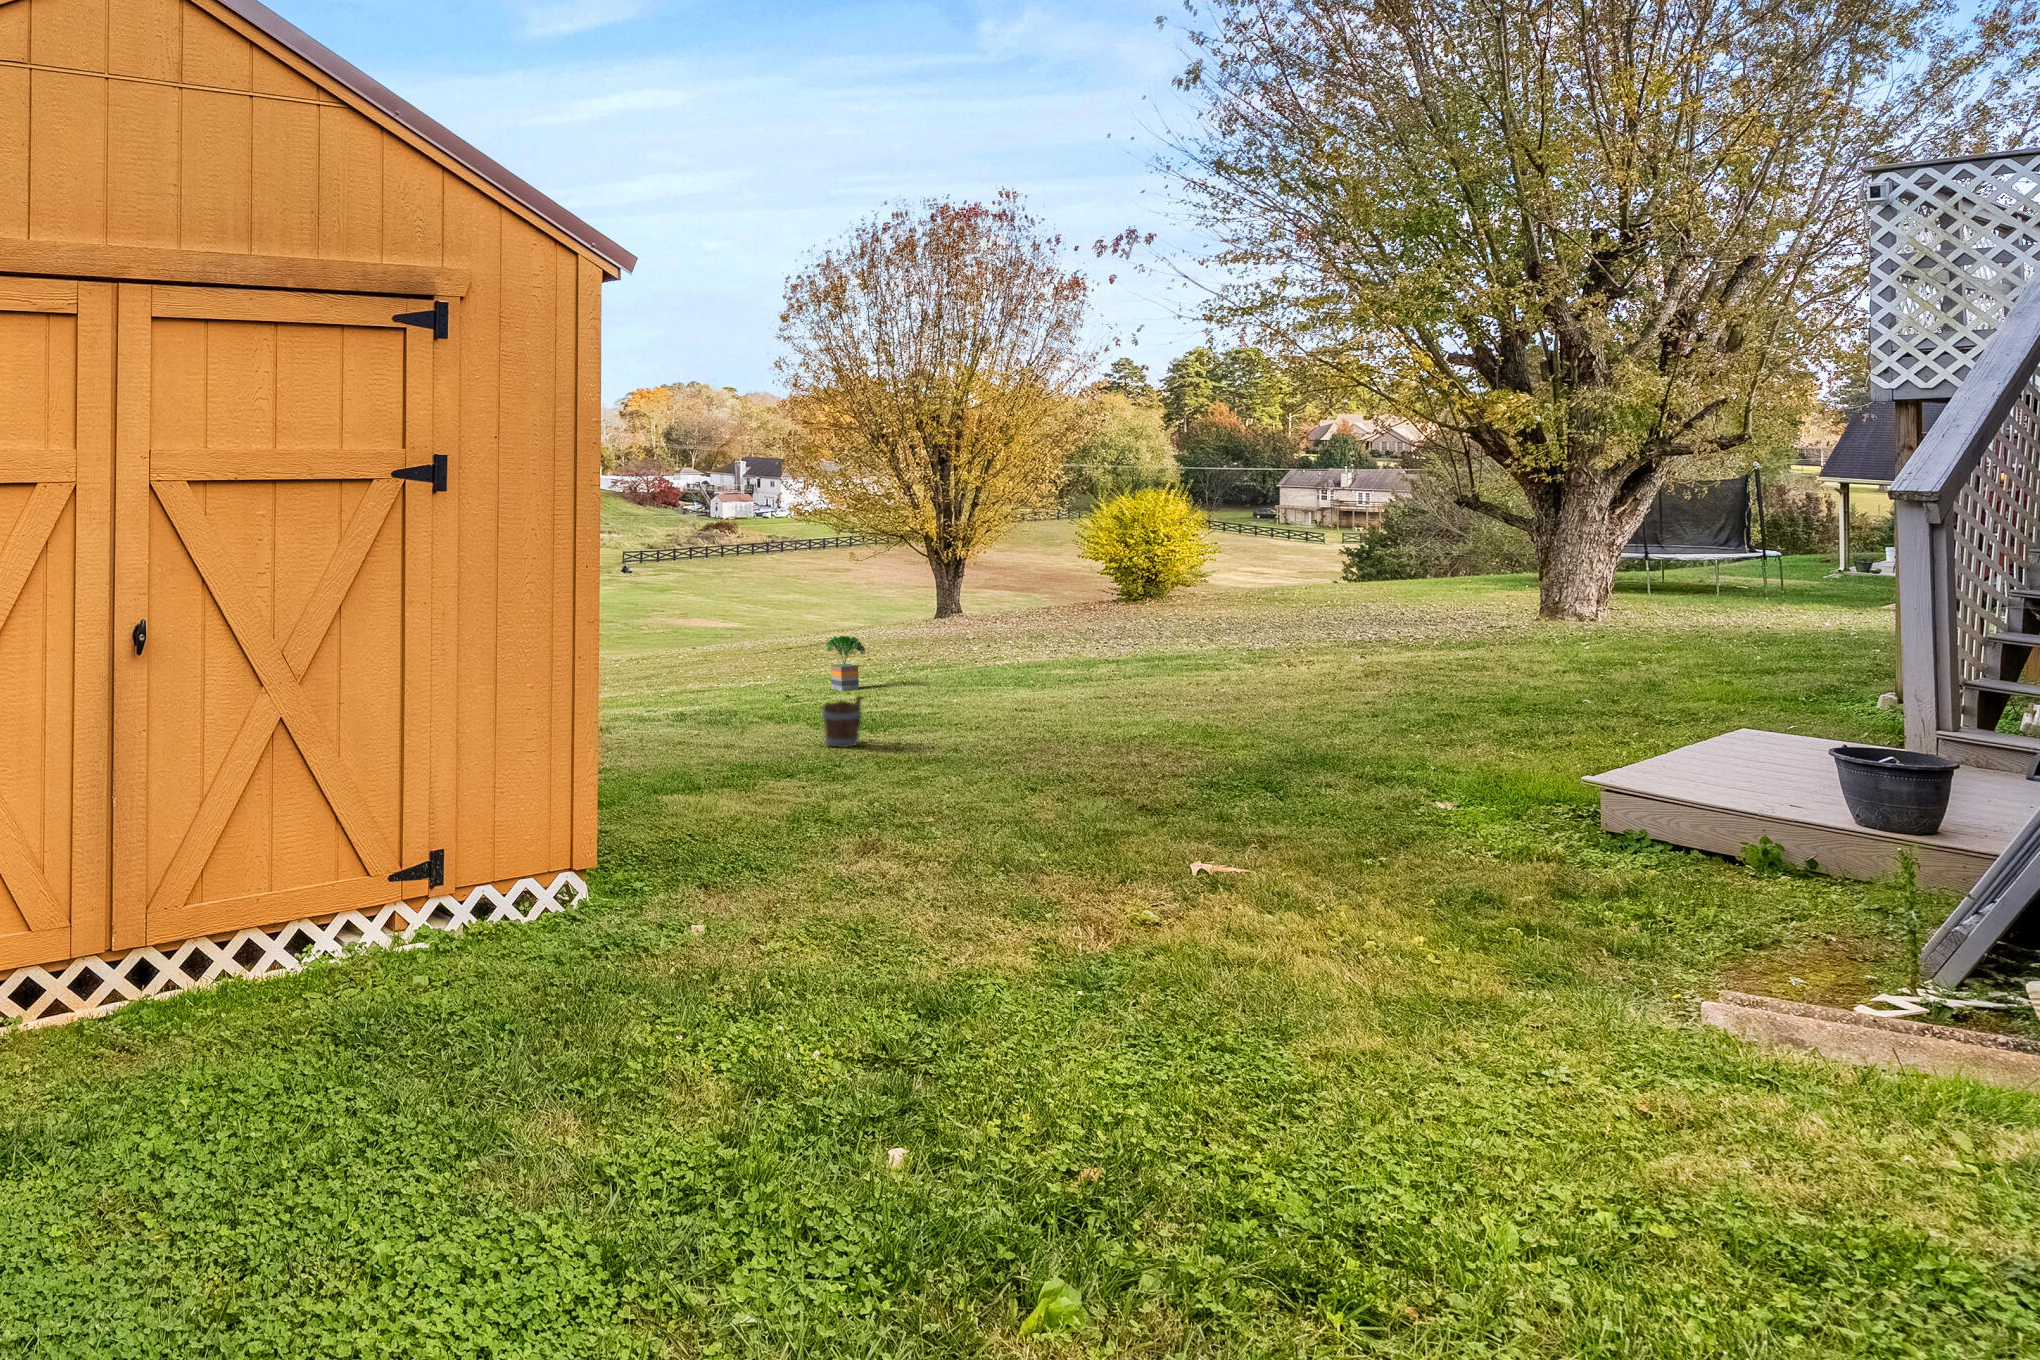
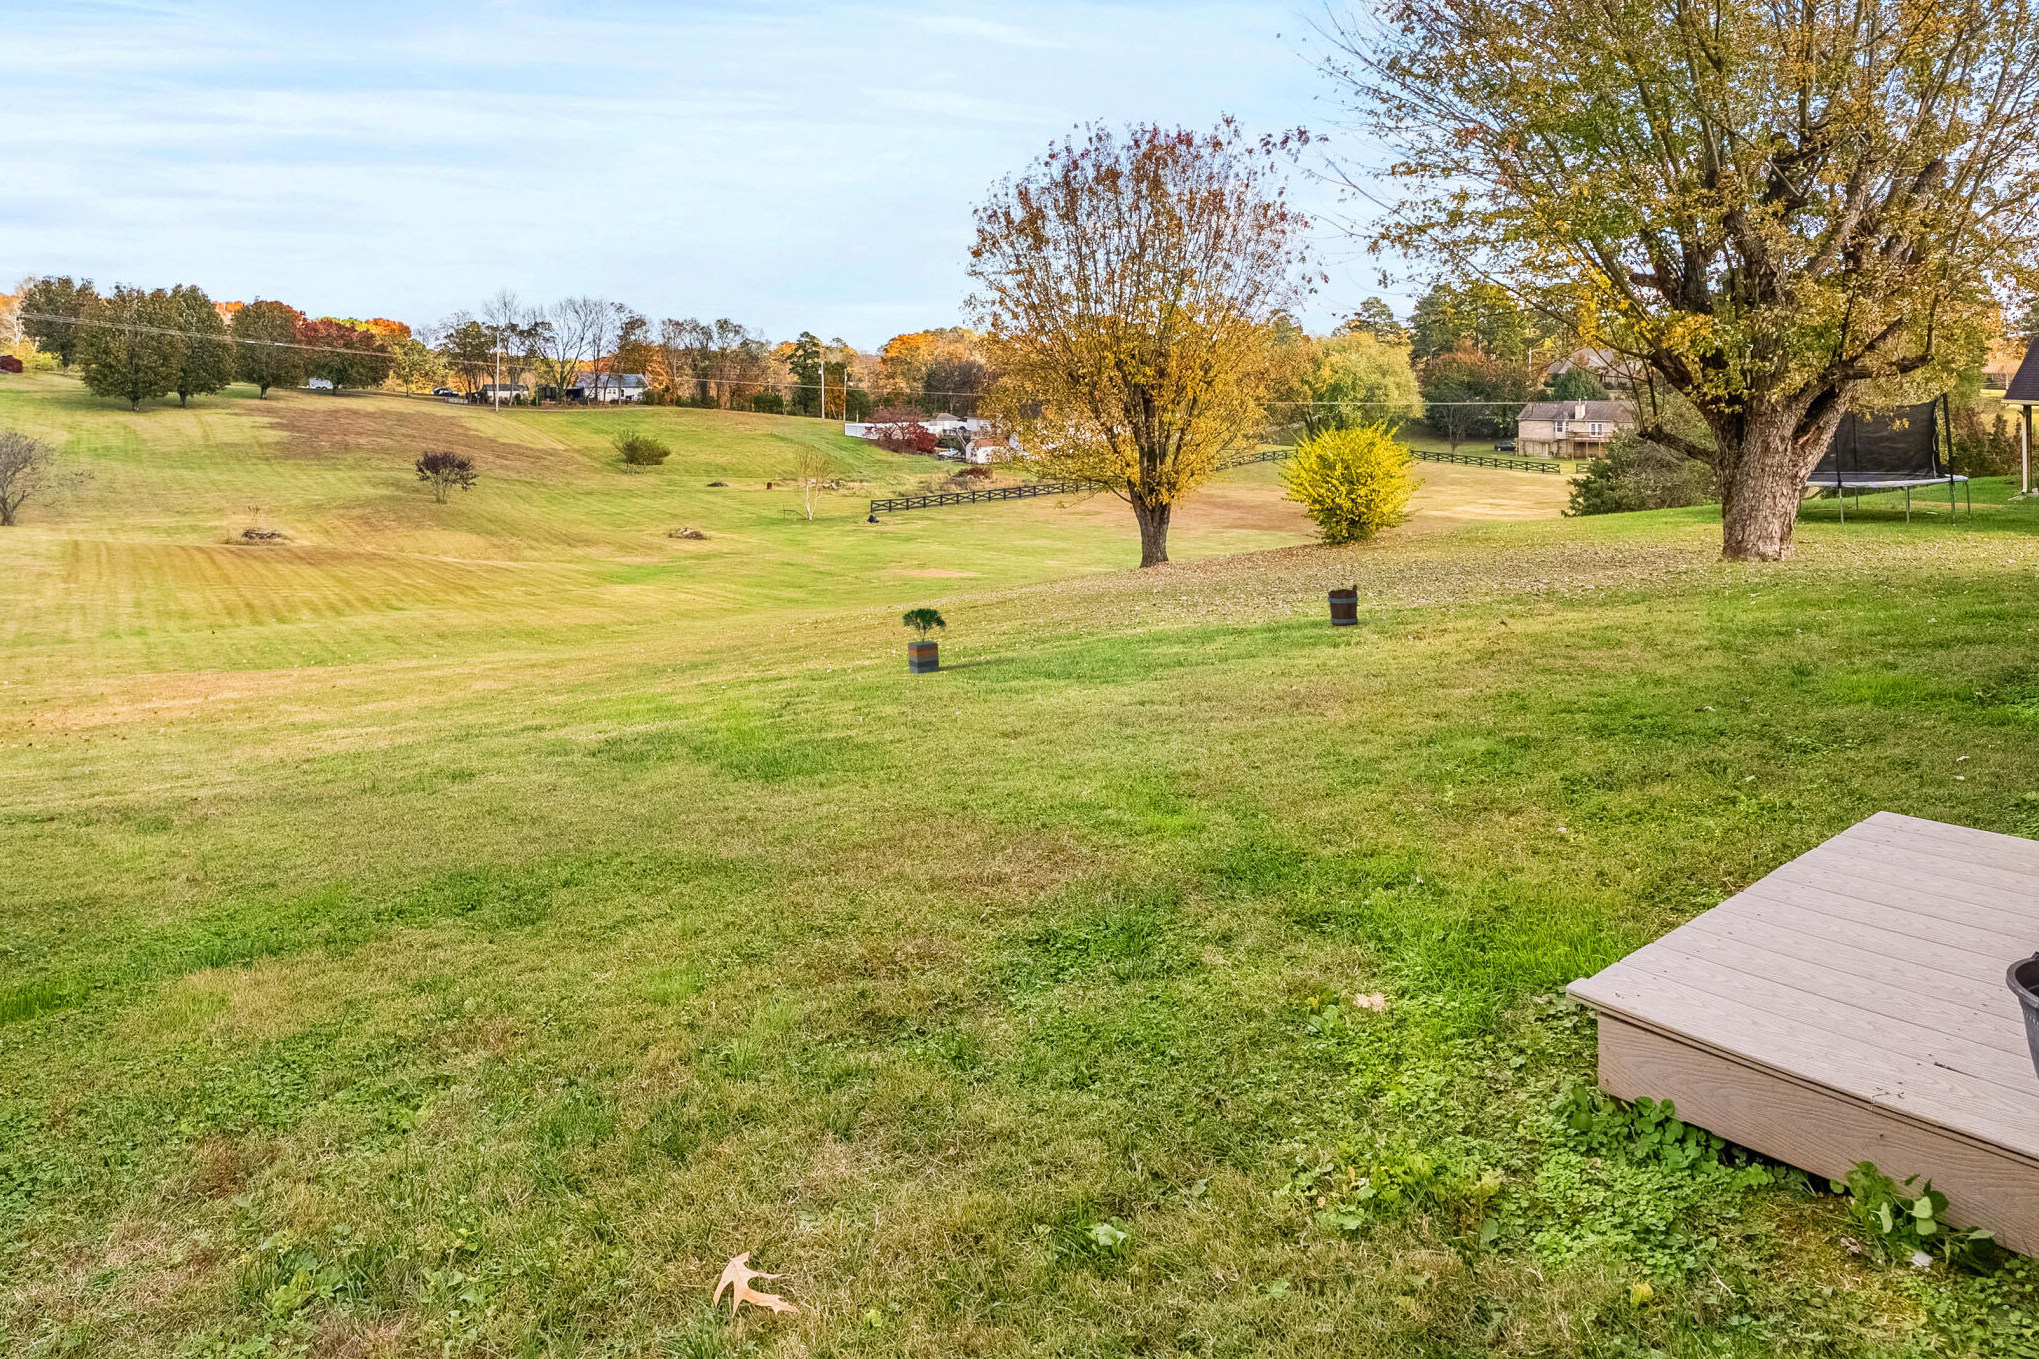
bucket: present [822,696,862,747] -> present [1328,585,1358,626]

